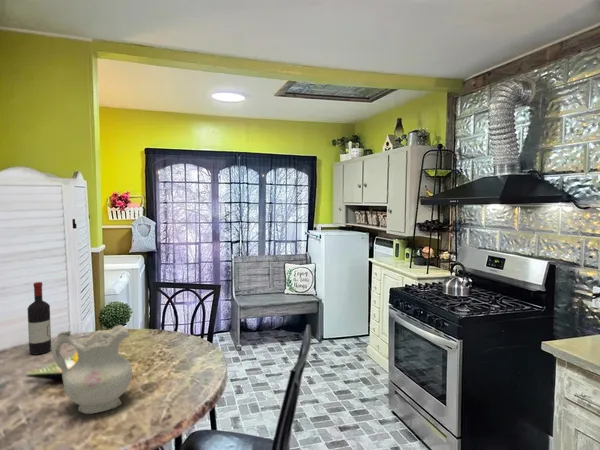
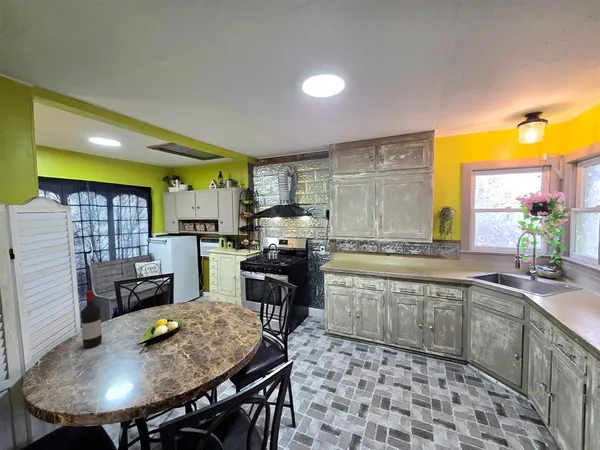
ceramic pitcher: present [52,325,132,414] -> none [196,291,231,341]

